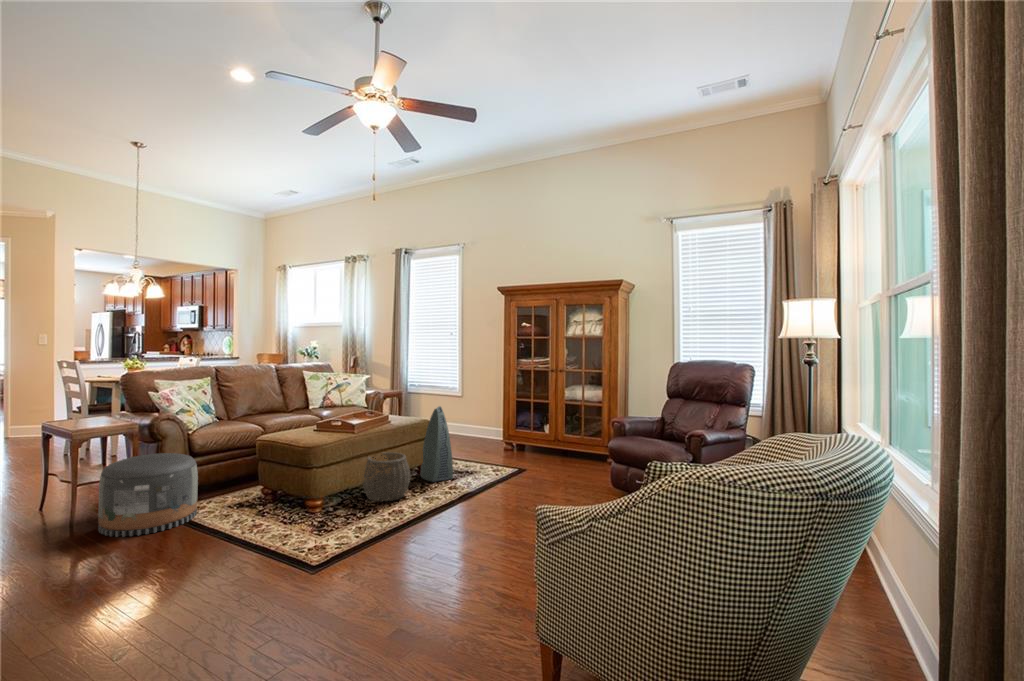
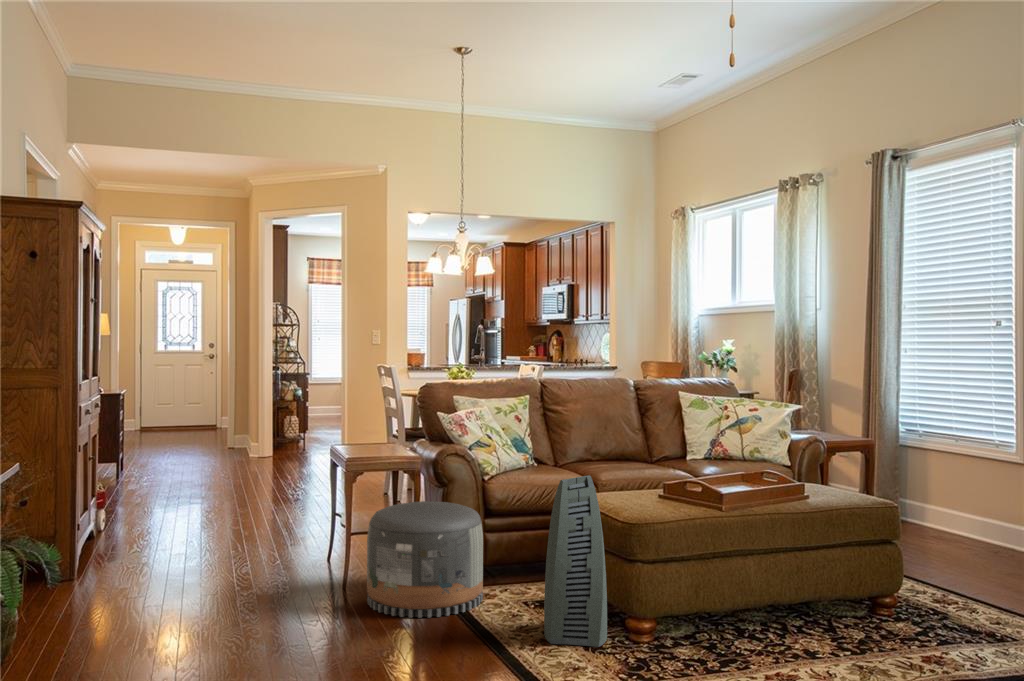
air purifier: present [420,406,453,482] -> present [544,475,607,647]
woven basket: present [363,452,410,501] -> none [733,554,833,657]

